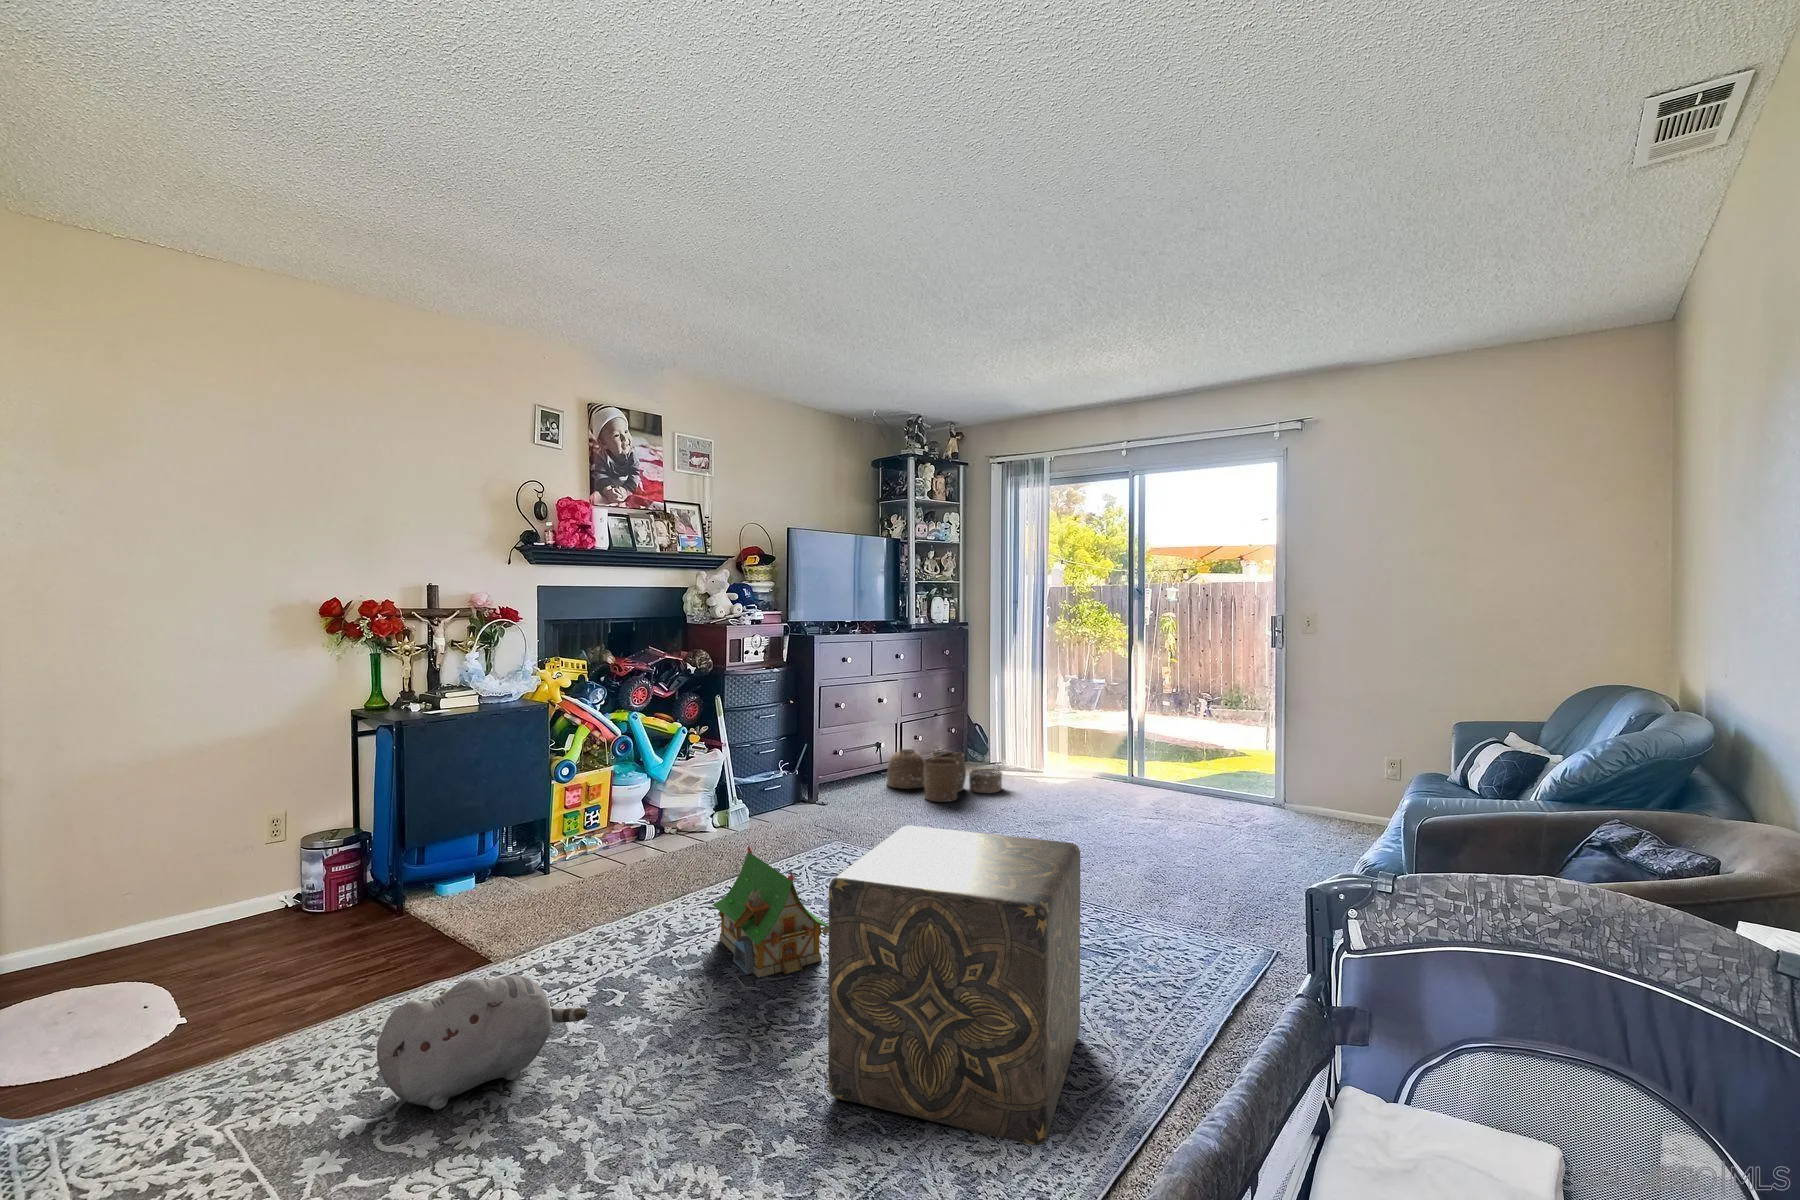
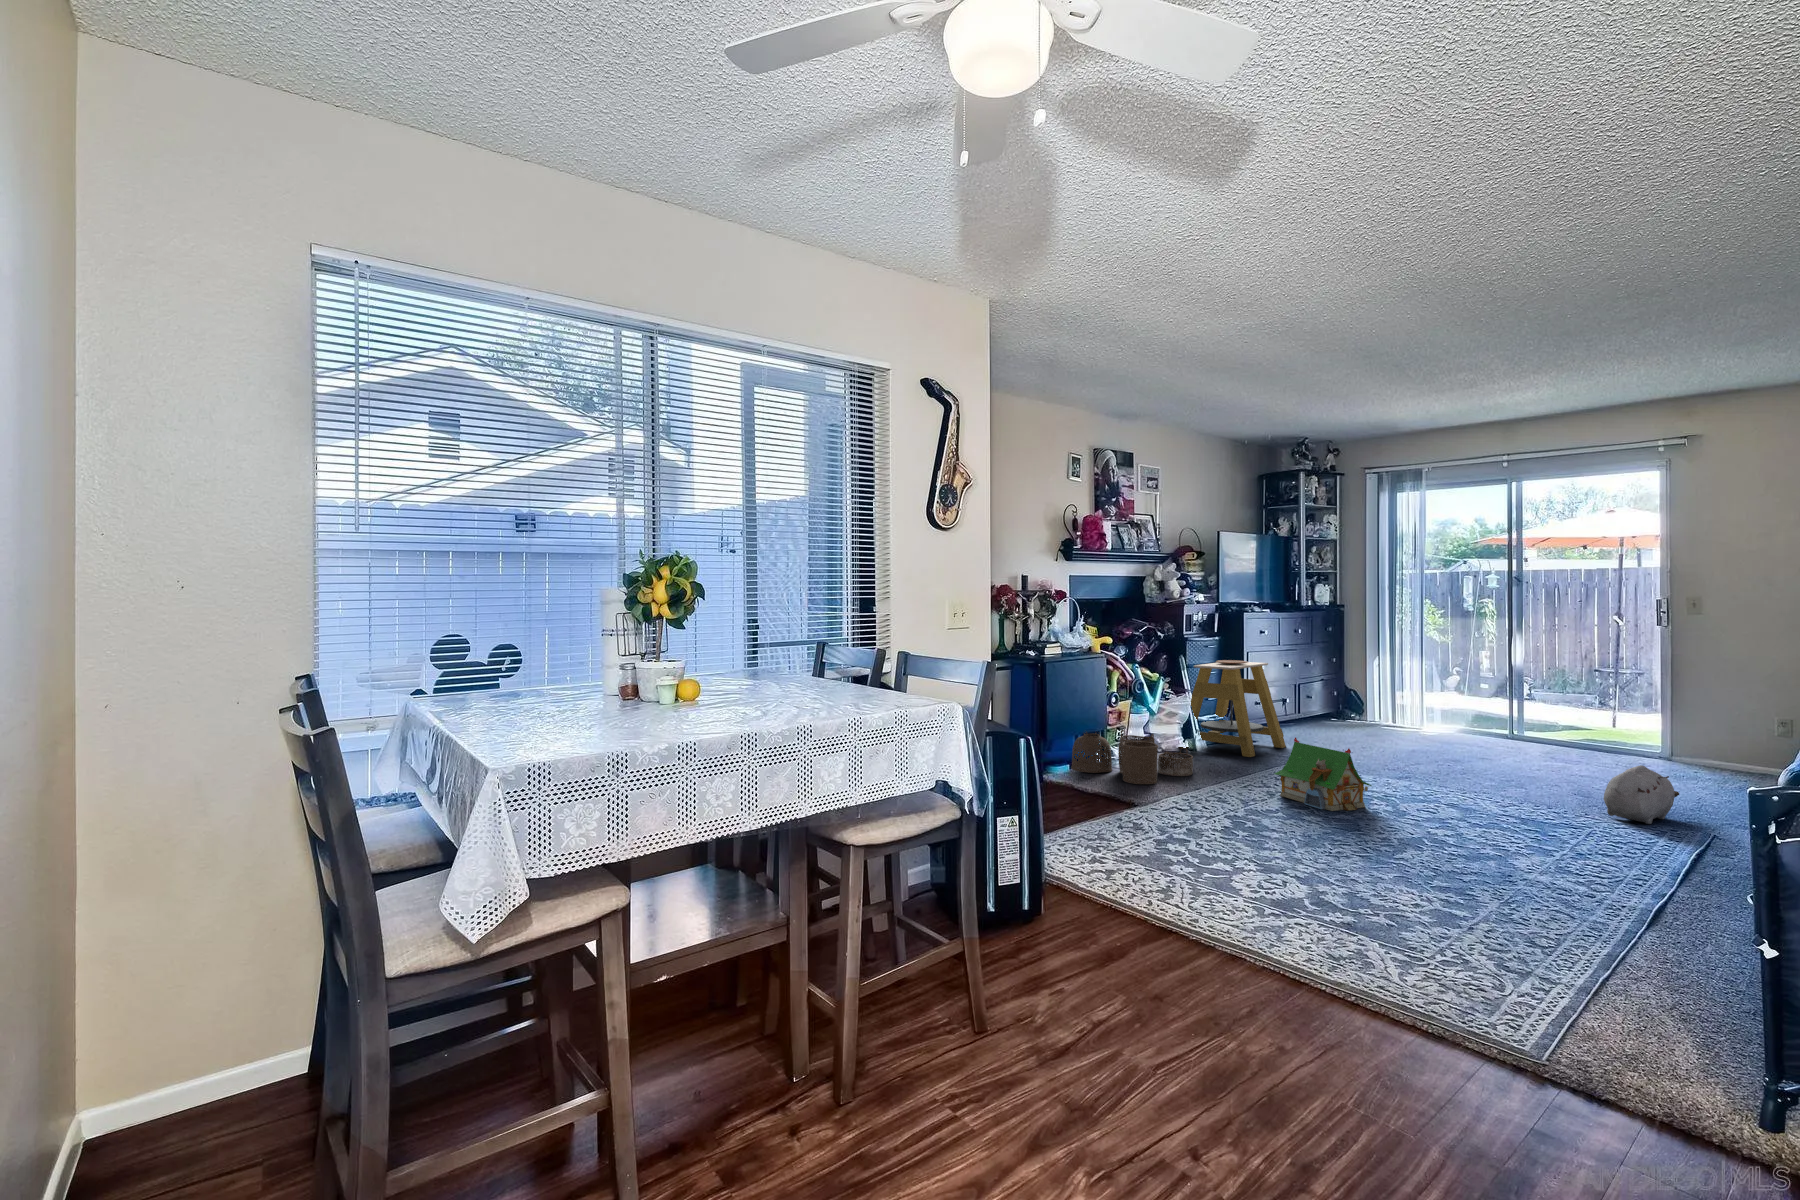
side table: none [702,701,849,842] -> present [1191,660,1286,757]
woven basket: present [887,749,1002,802] -> present [1071,730,1193,784]
ottoman: present [828,826,1080,1146] -> none [1441,714,1601,871]
plush toy: present [377,975,588,1110] -> present [1604,765,1679,824]

